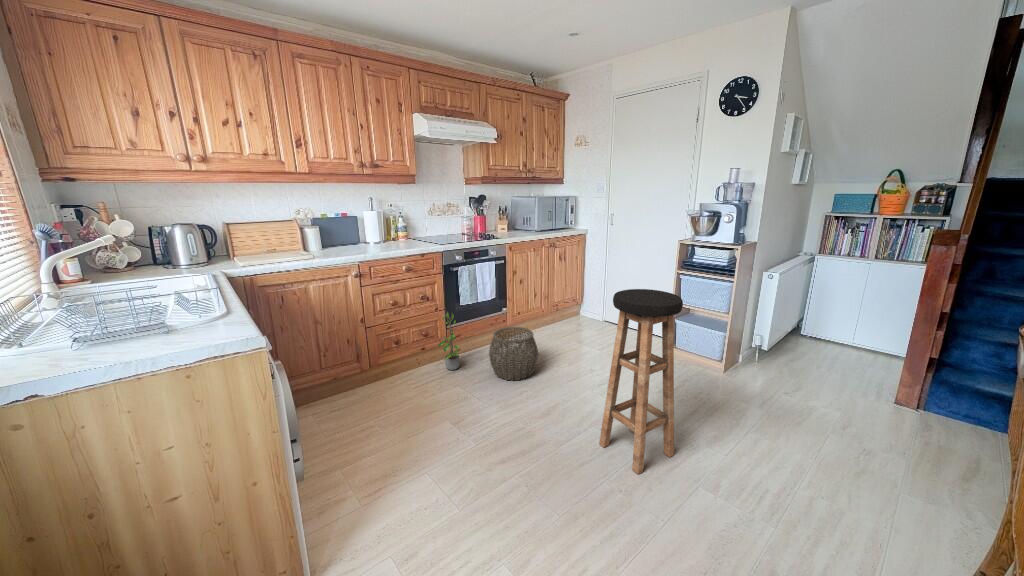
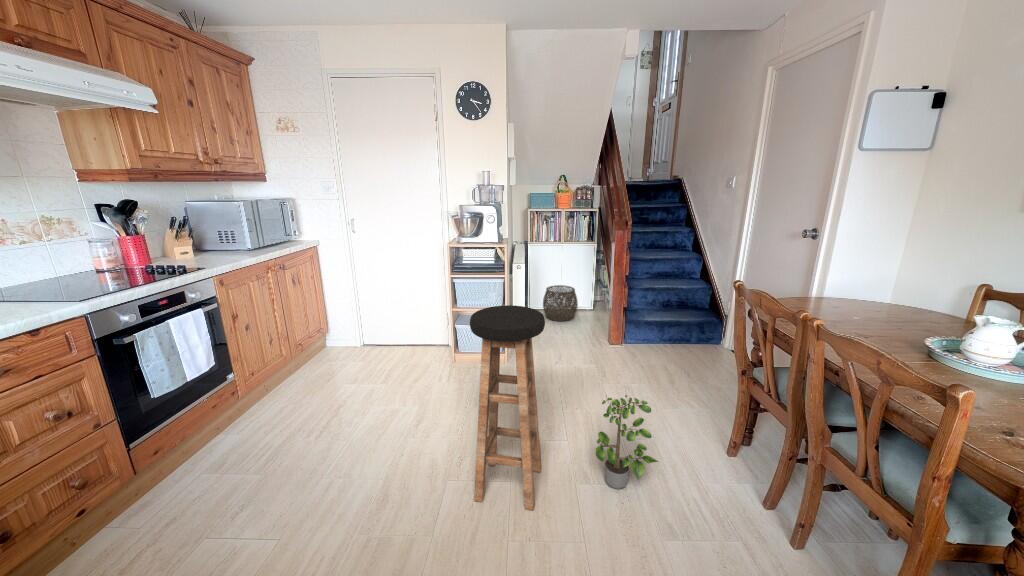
potted plant: present [438,312,460,370] -> present [596,395,658,489]
woven basket: present [489,327,538,380] -> present [543,285,578,321]

